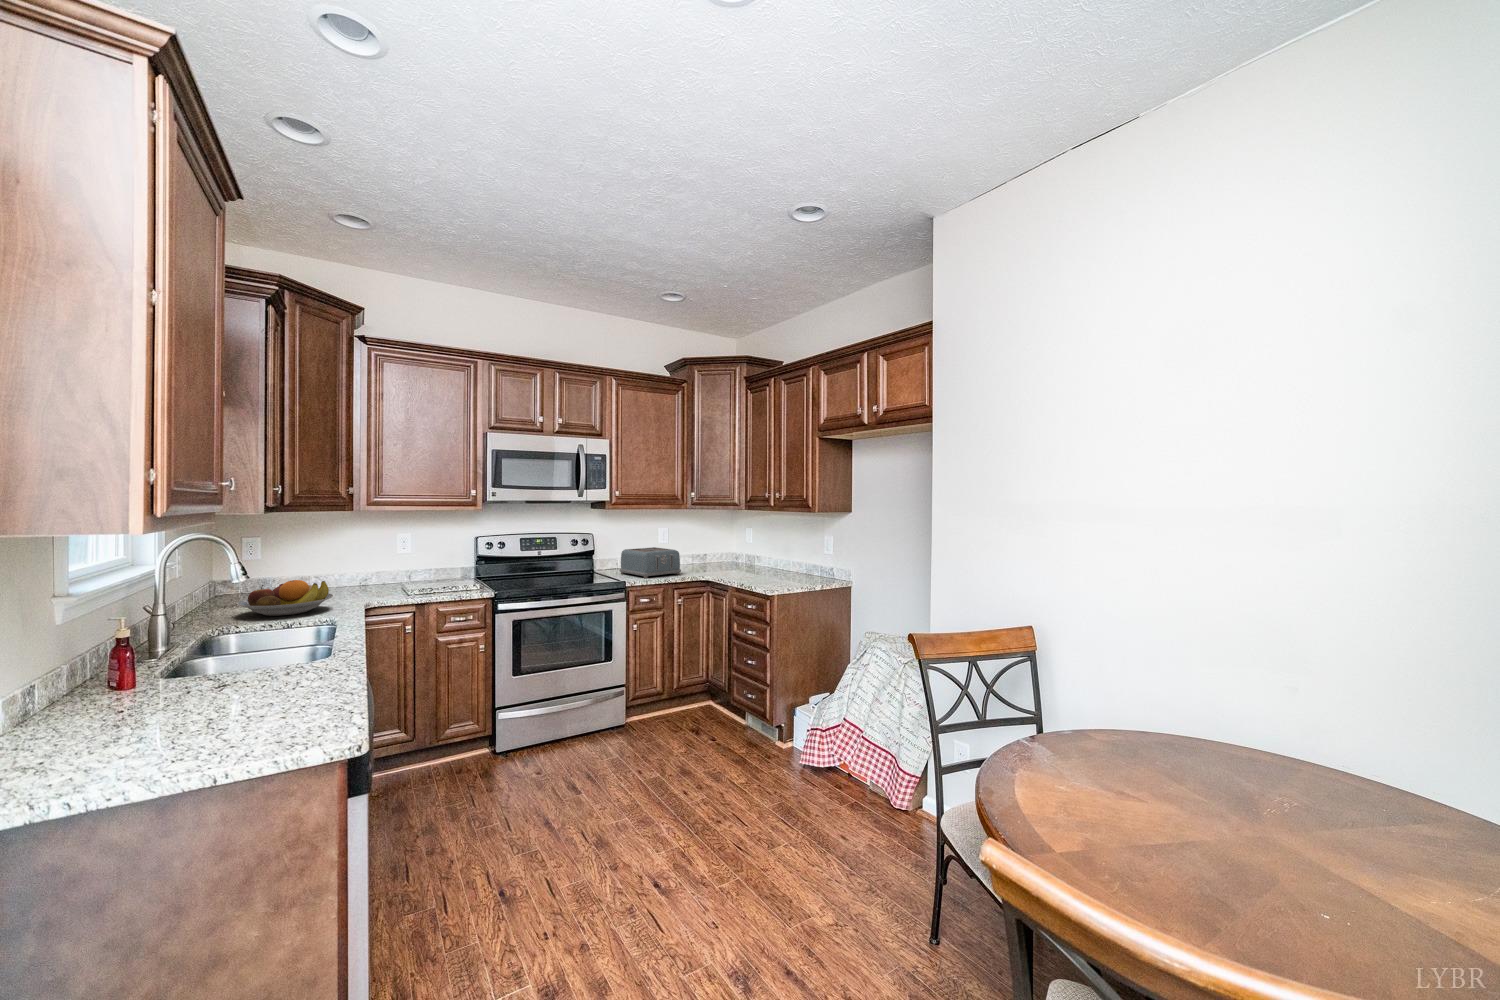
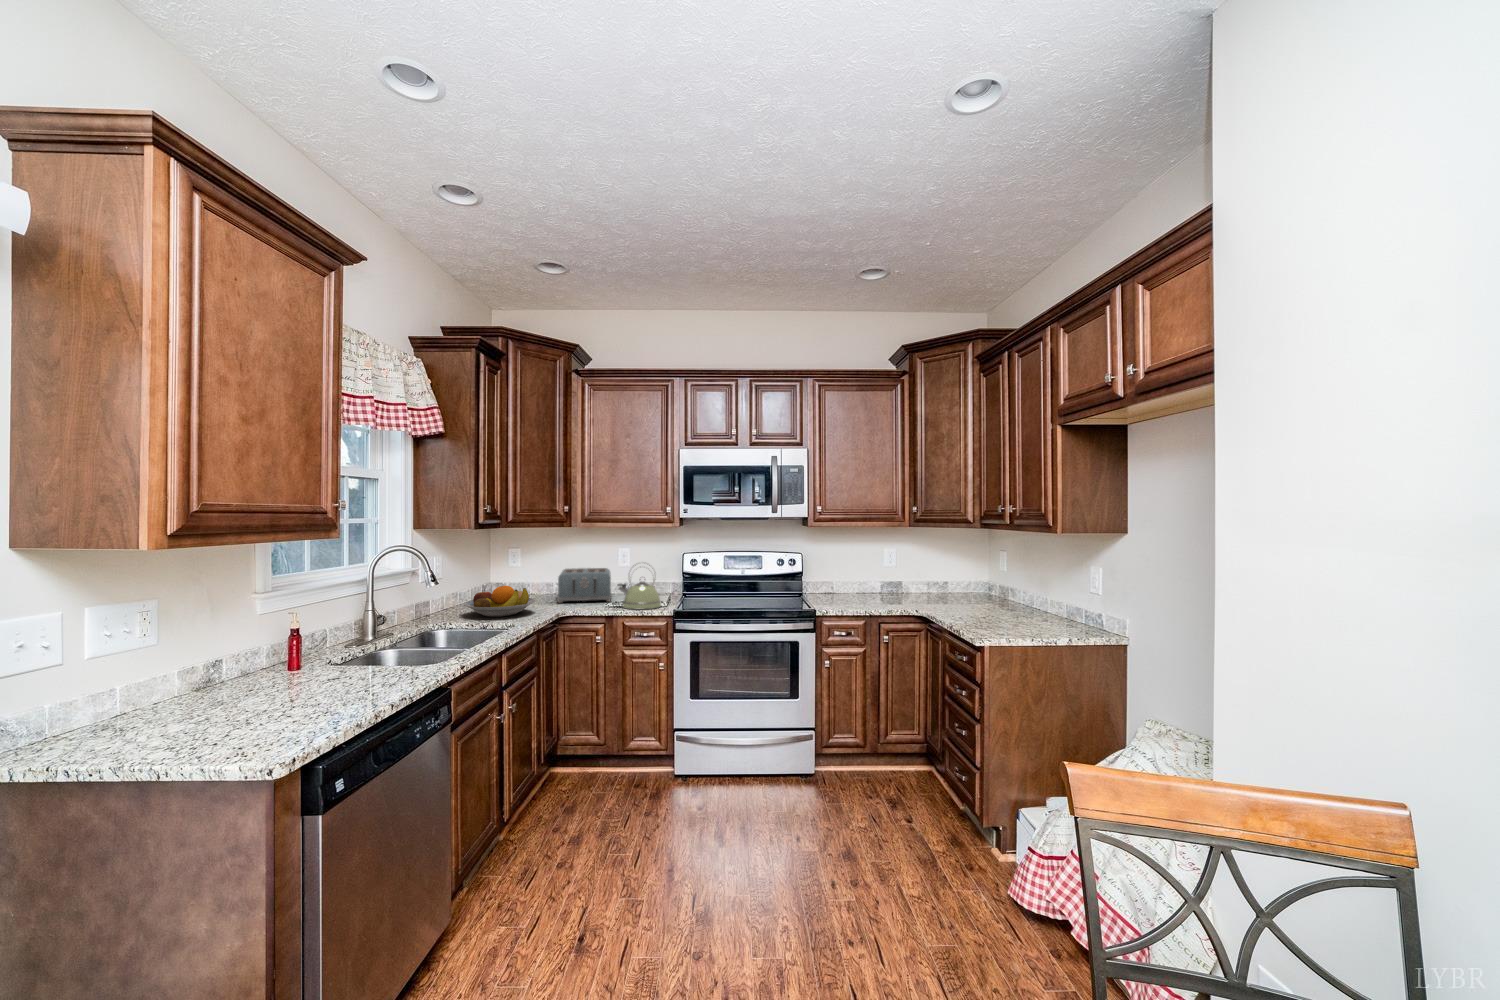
toaster: present [620,547,681,578] -> present [557,568,611,603]
kettle: none [422,548,471,595] -> present [618,565,661,610]

